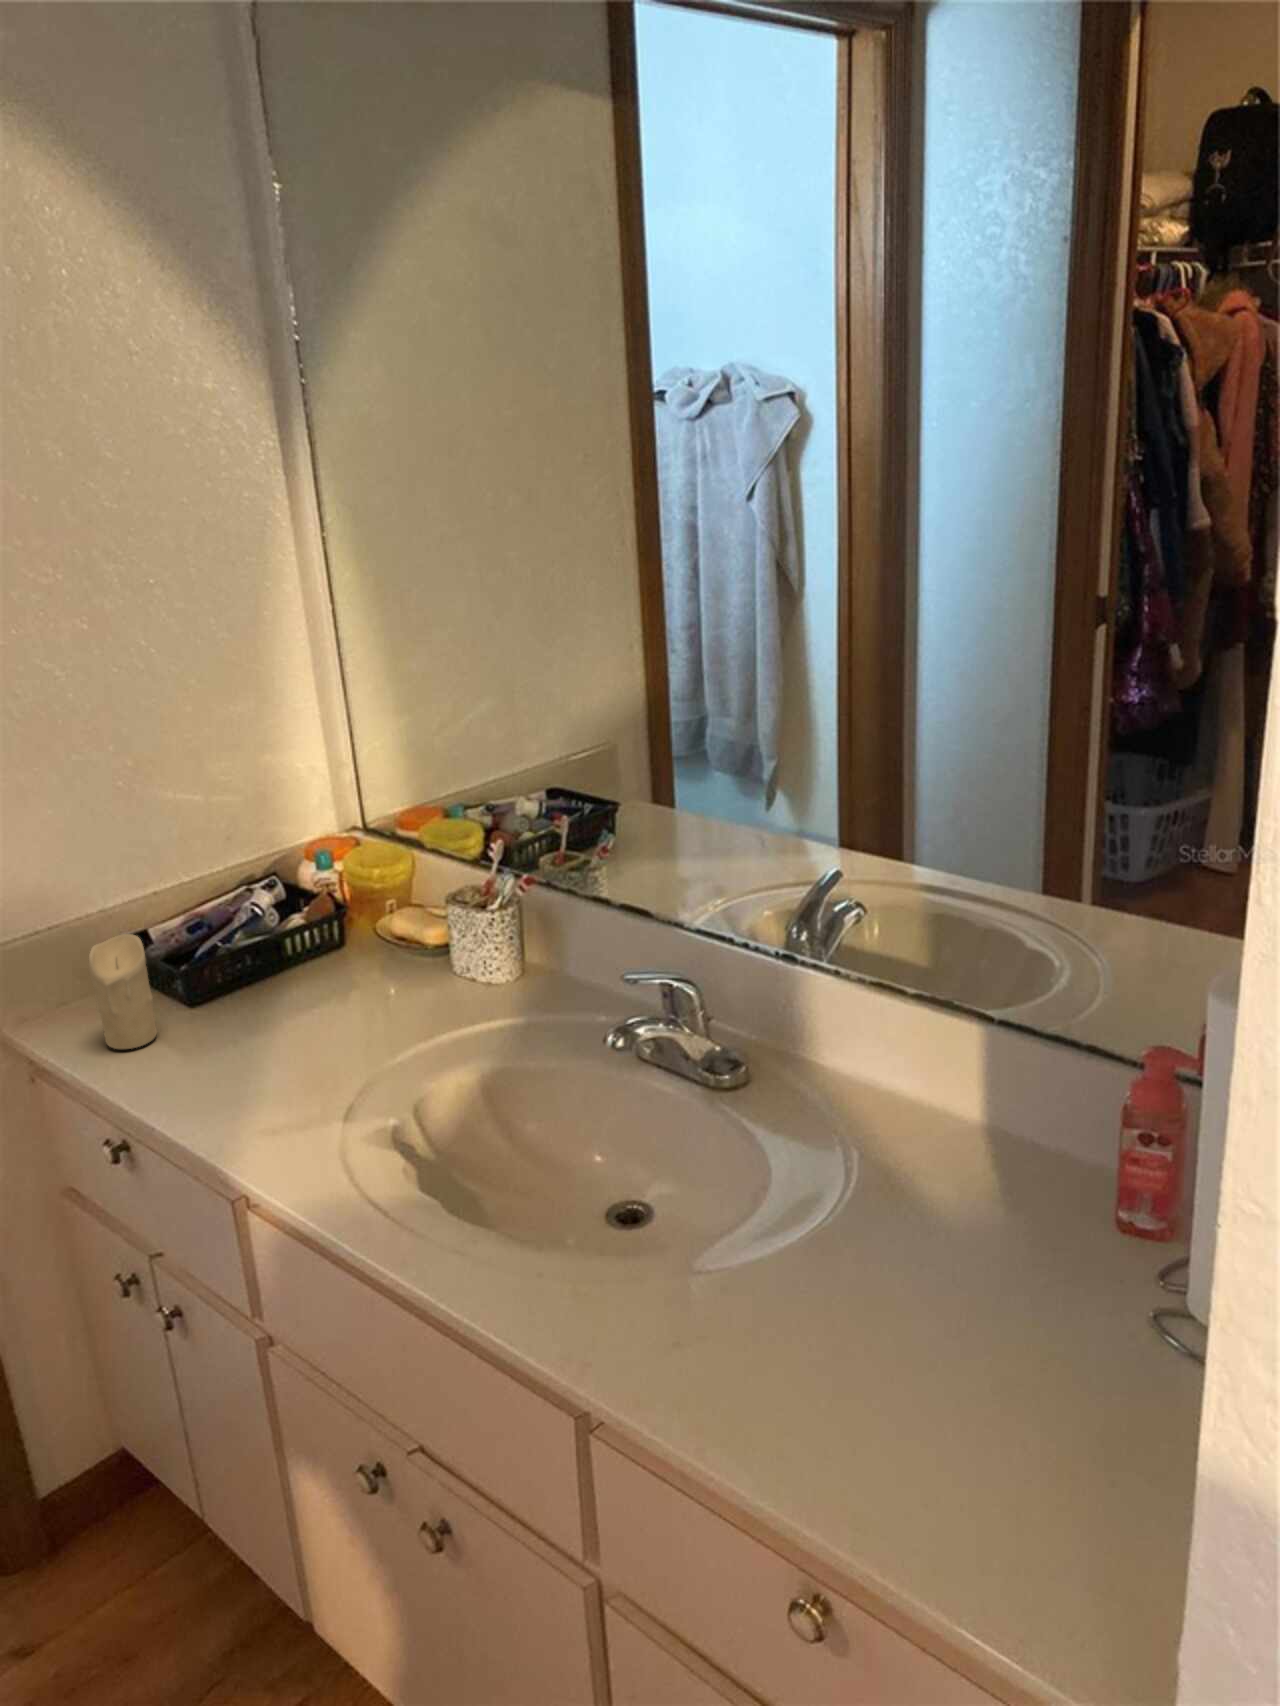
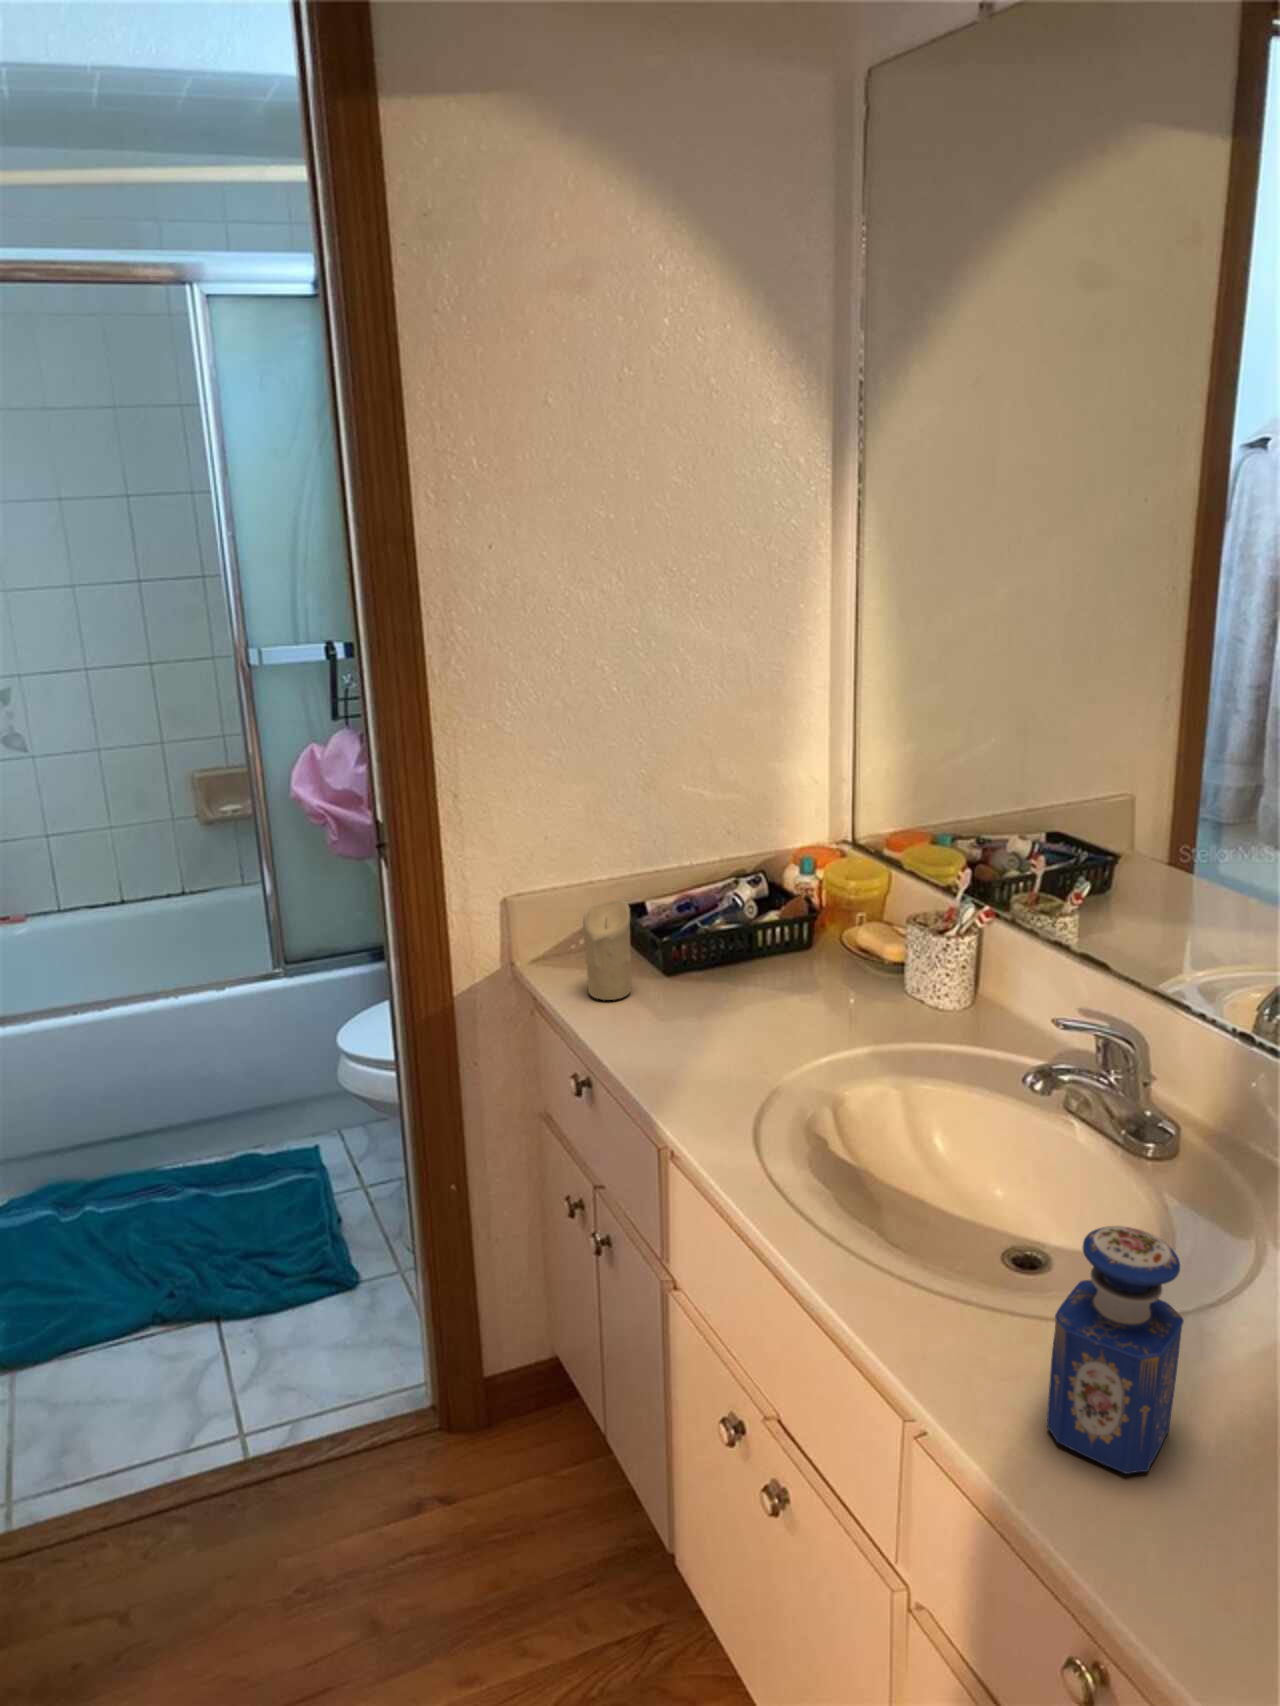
perfume bottle: none [702,1155,806,1373] -> present [1047,1226,1184,1474]

